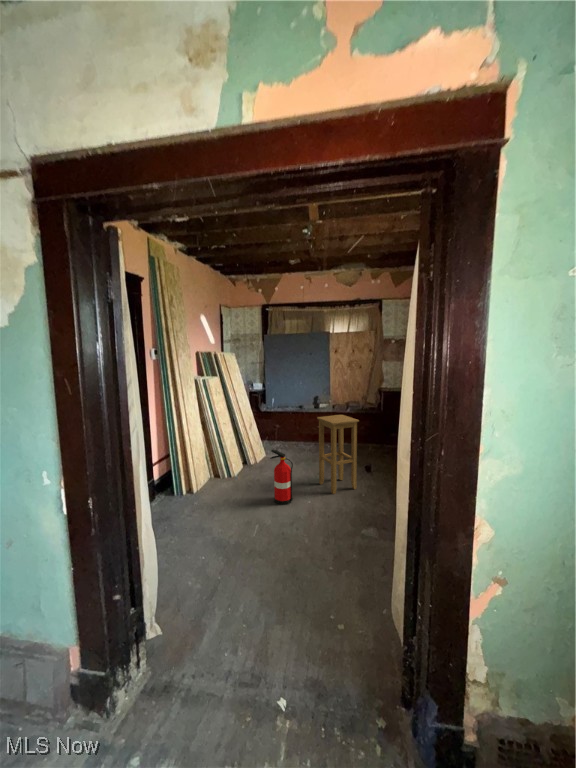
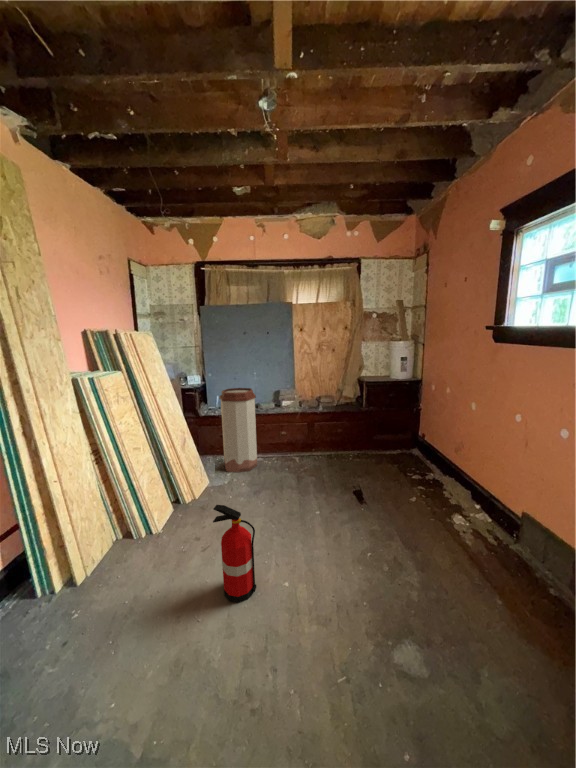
trash can: none [275,393,301,452] -> present [219,388,257,472]
stool: present [317,415,359,494] -> none [289,426,358,560]

